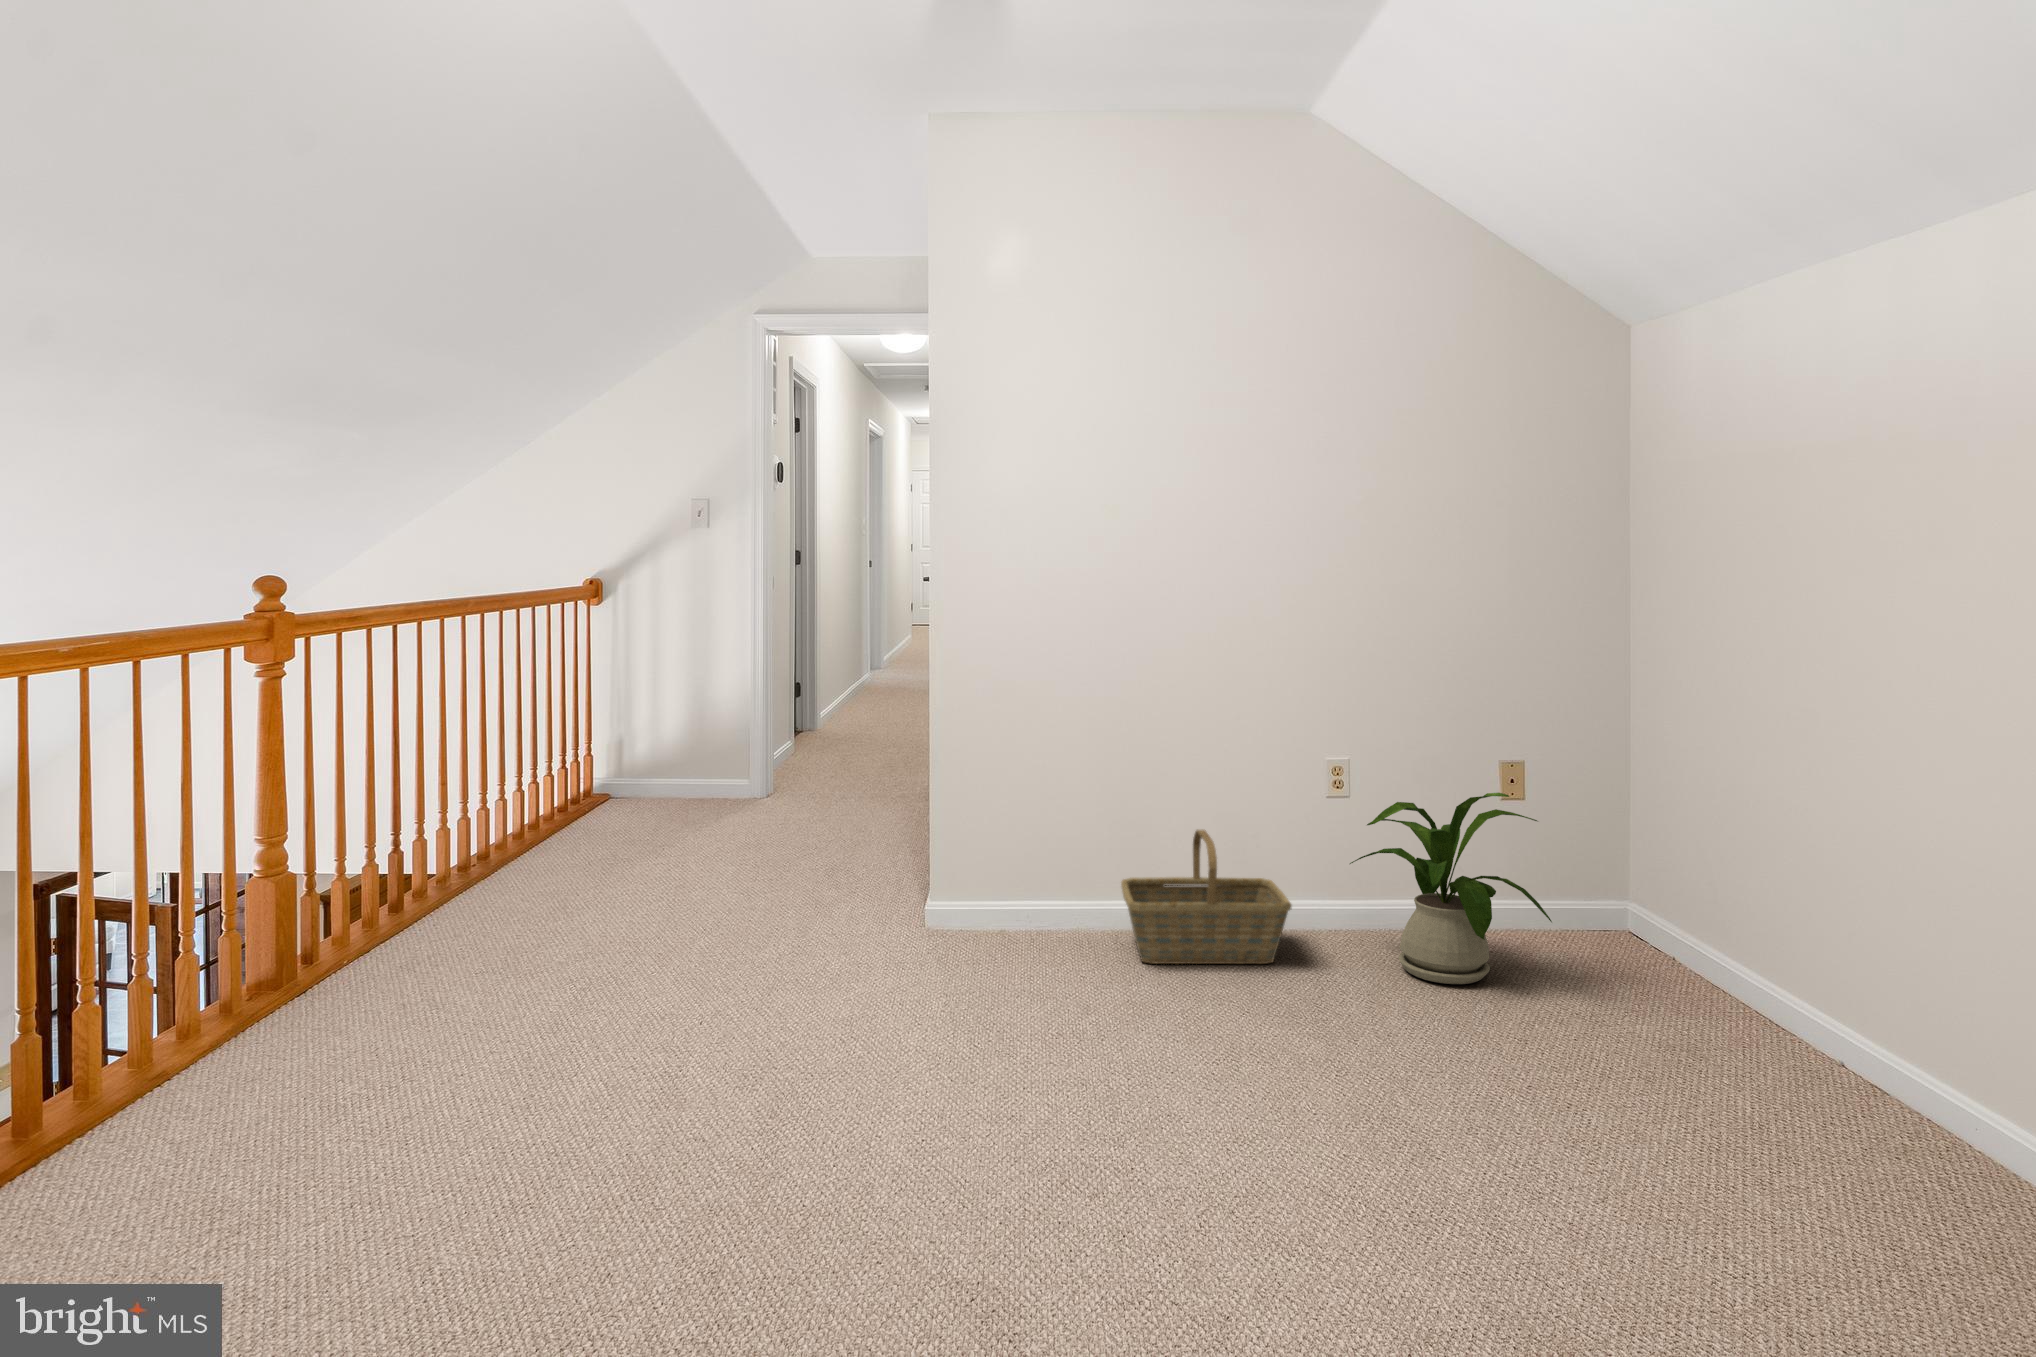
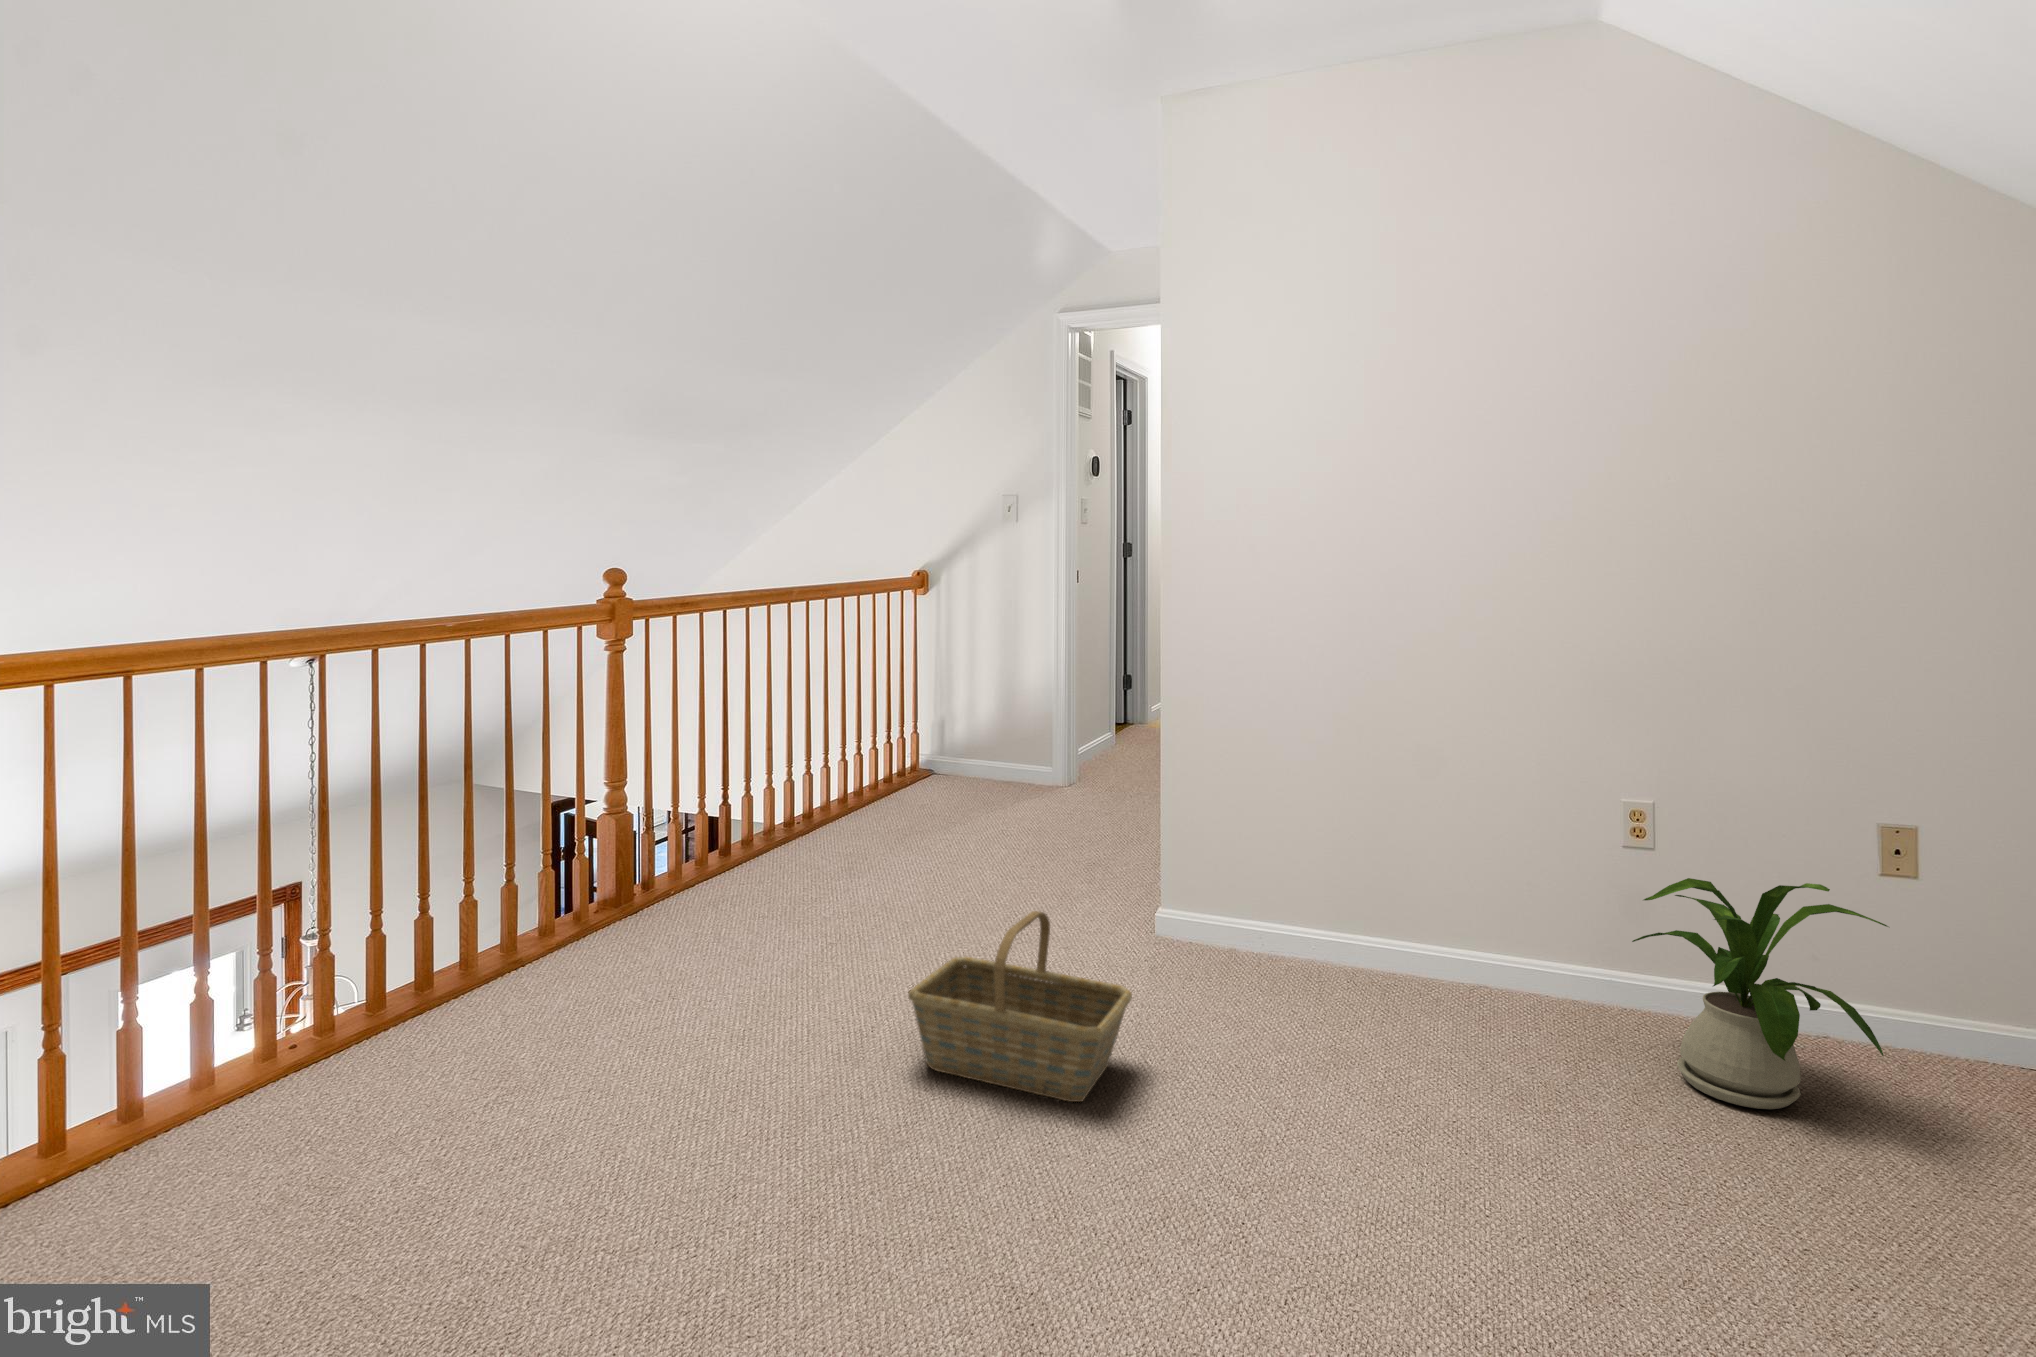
basket: present [1121,830,1291,964] -> present [908,911,1132,1102]

